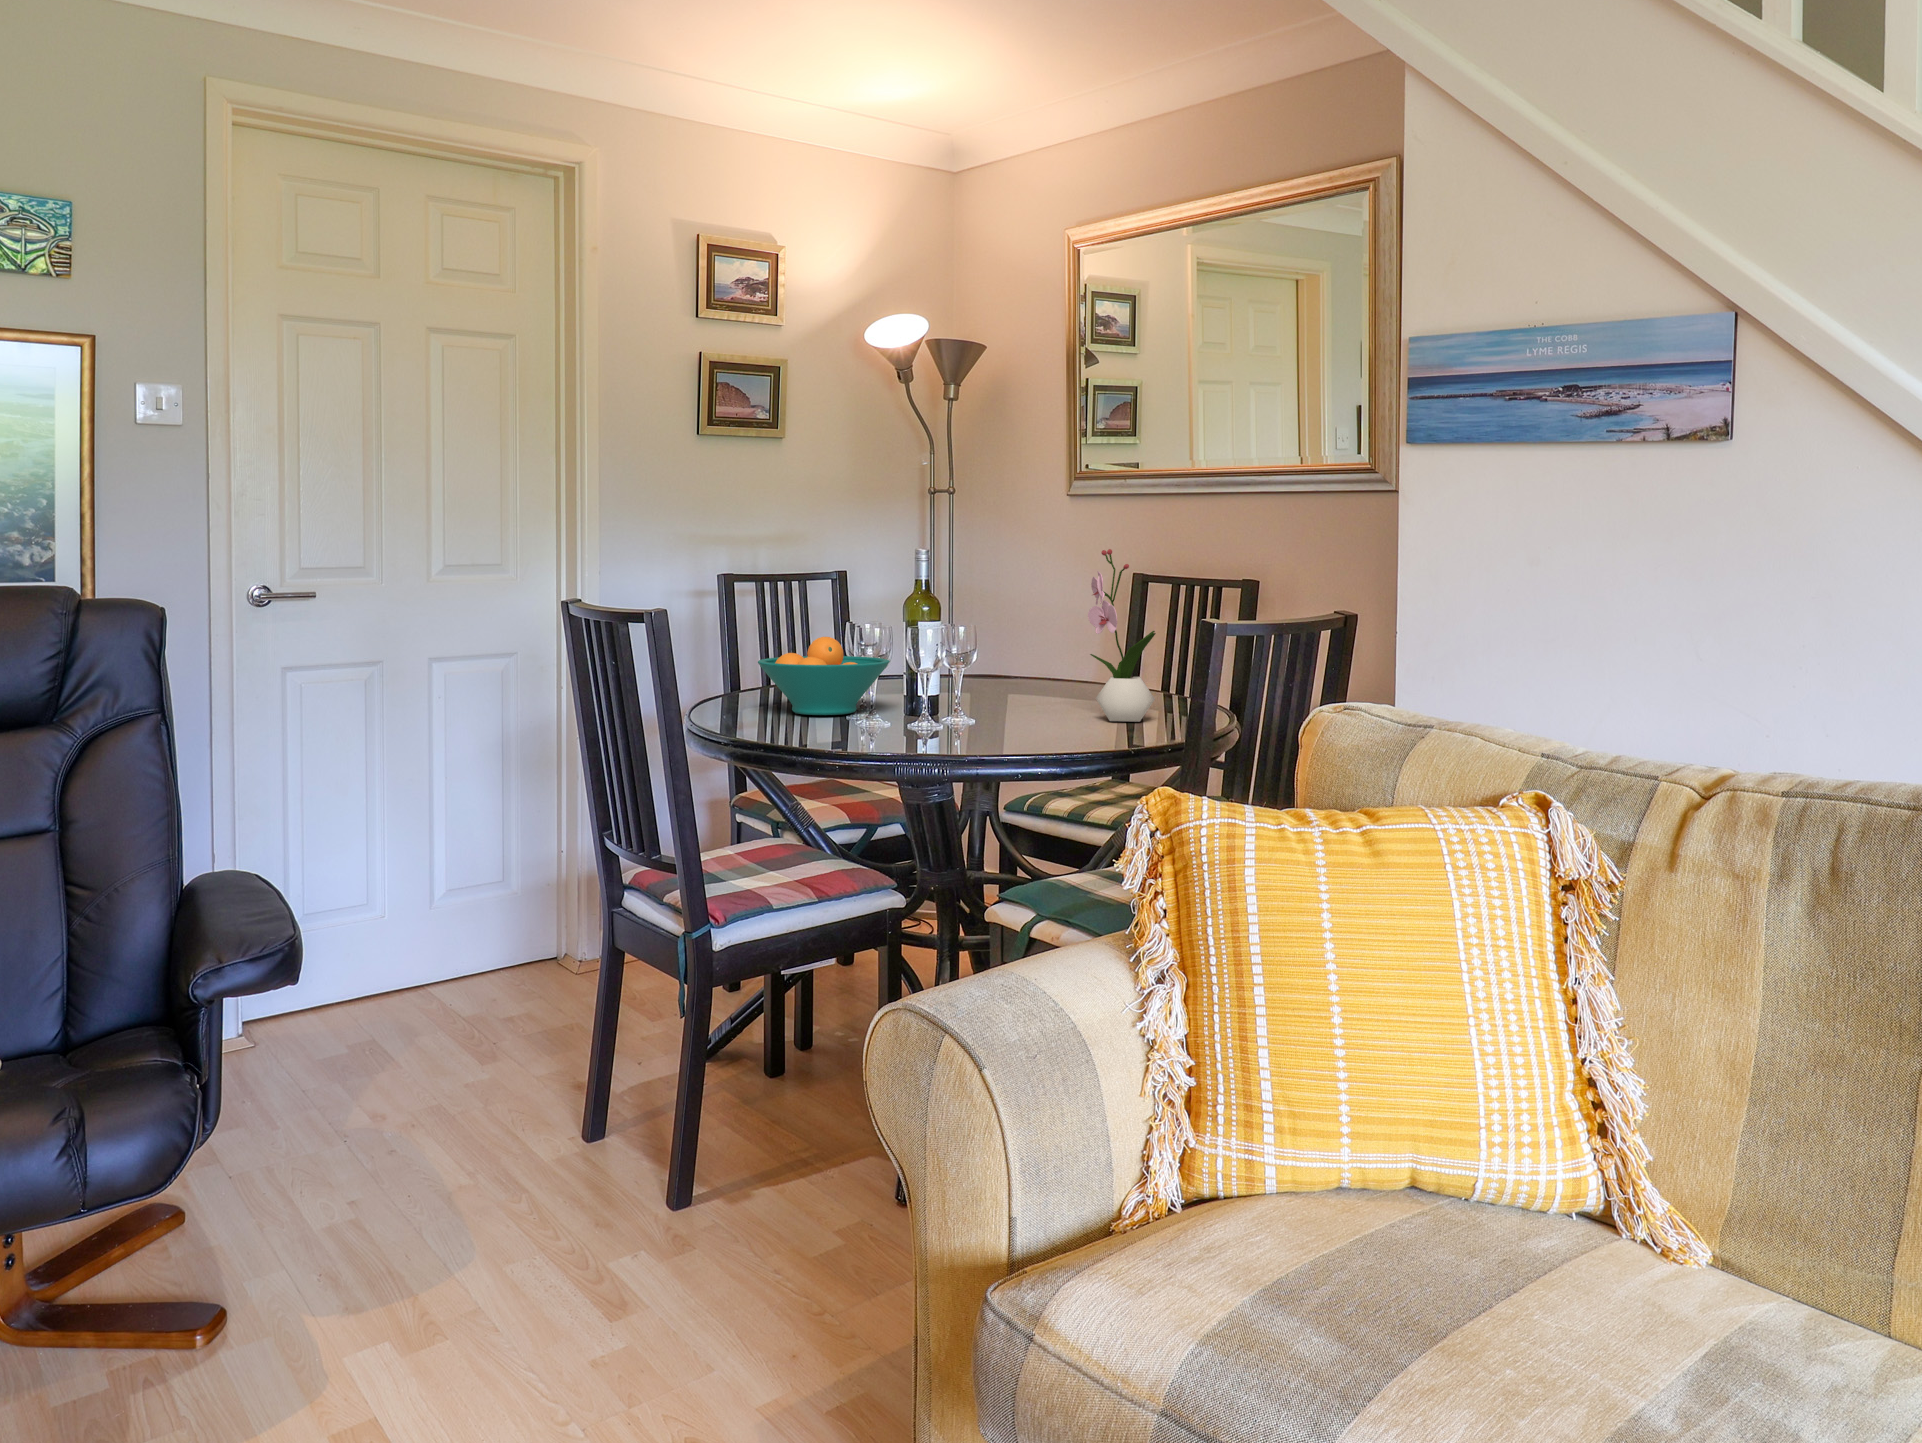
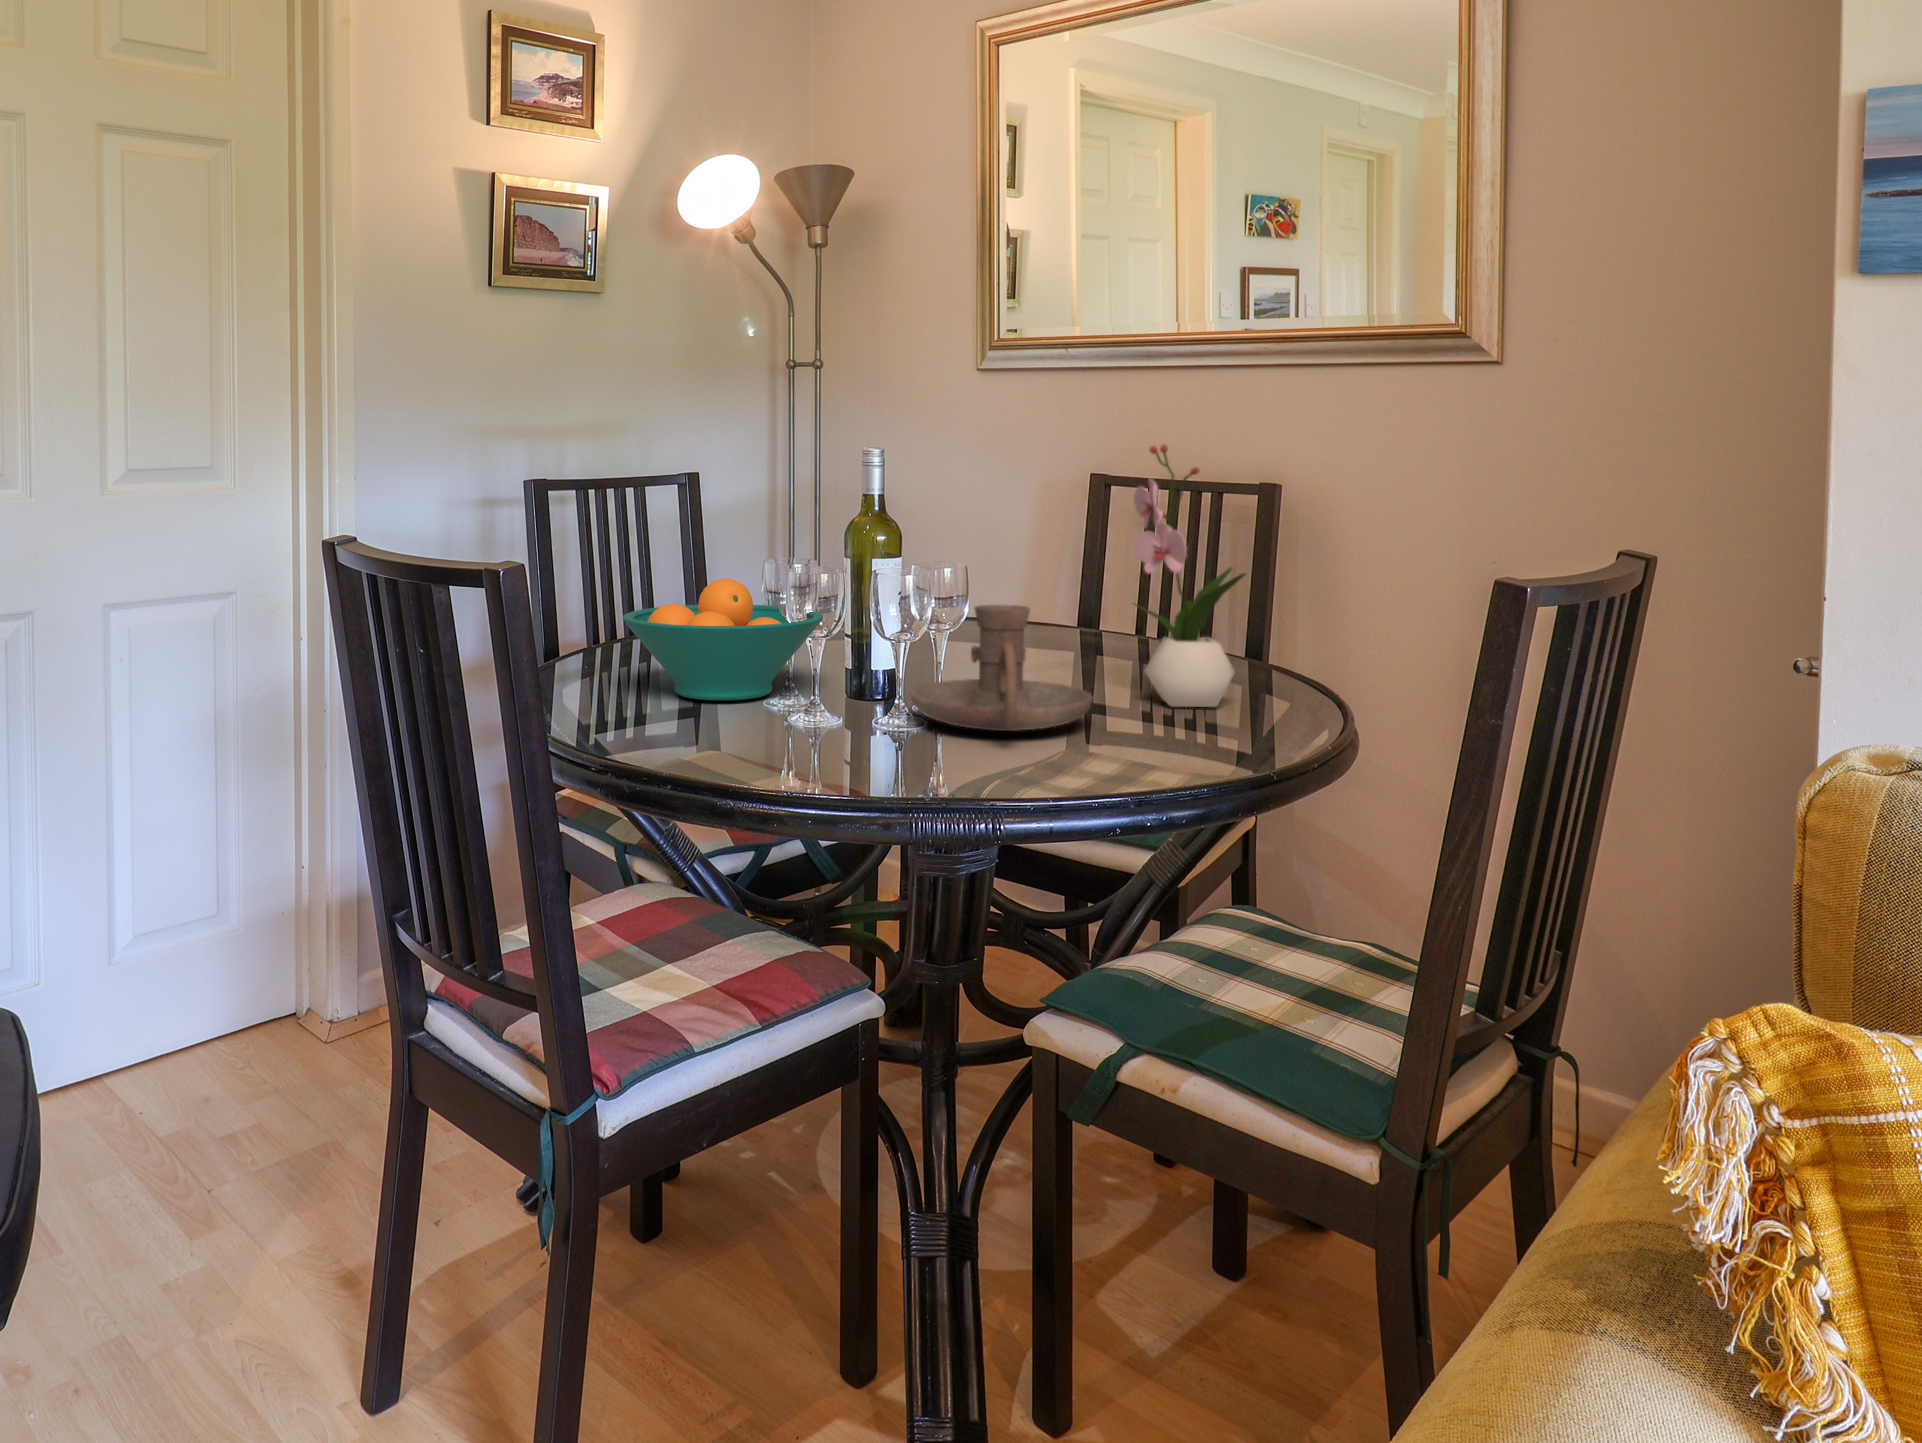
candle holder: none [931,652,1047,730] -> present [910,605,1093,731]

